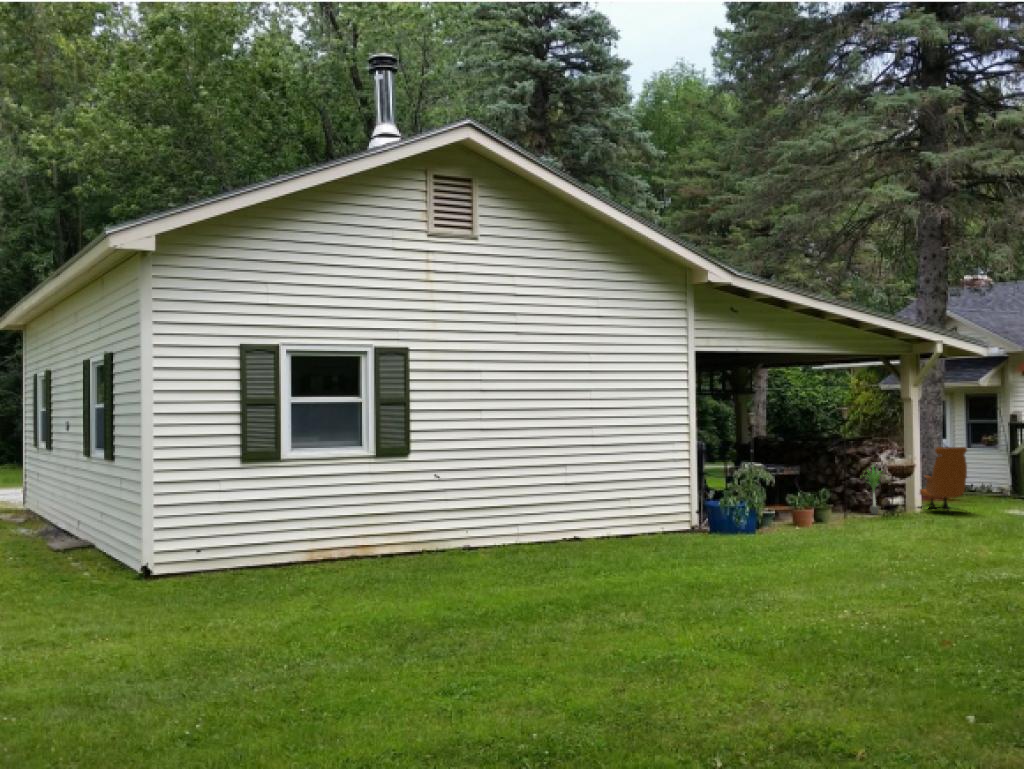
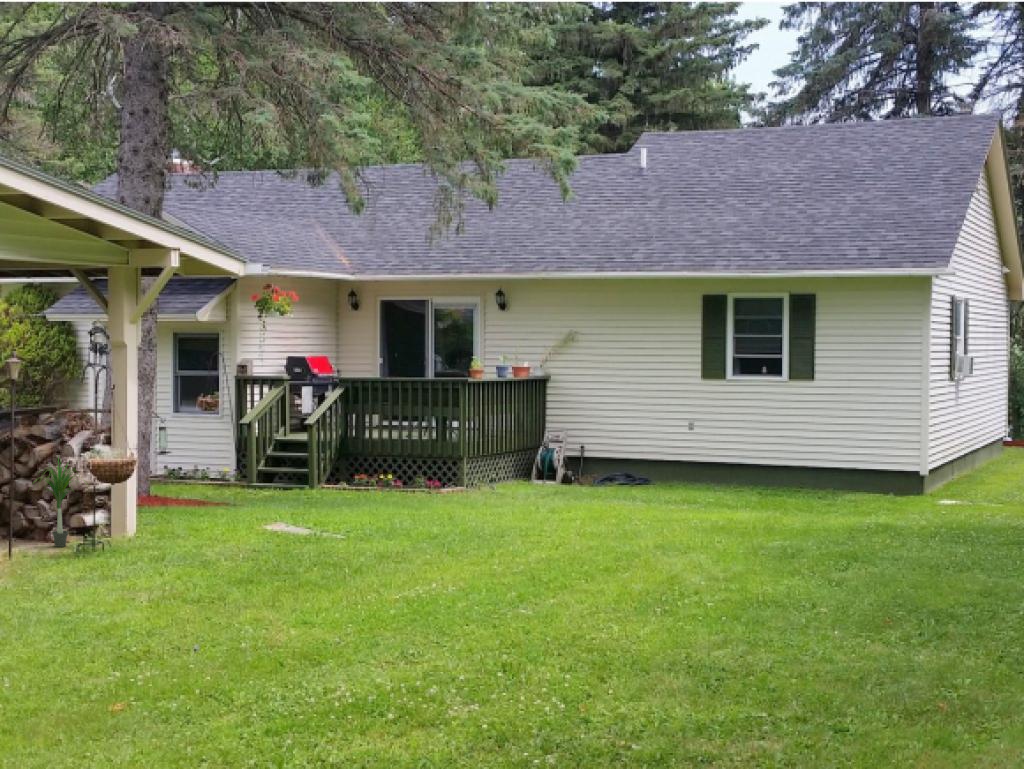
lounge chair: present [920,447,967,511] -> none [126,424,214,537]

